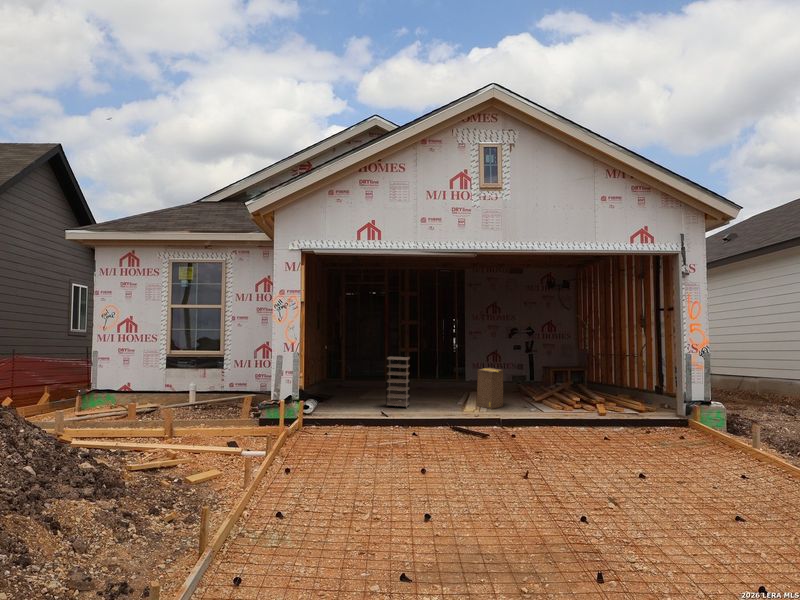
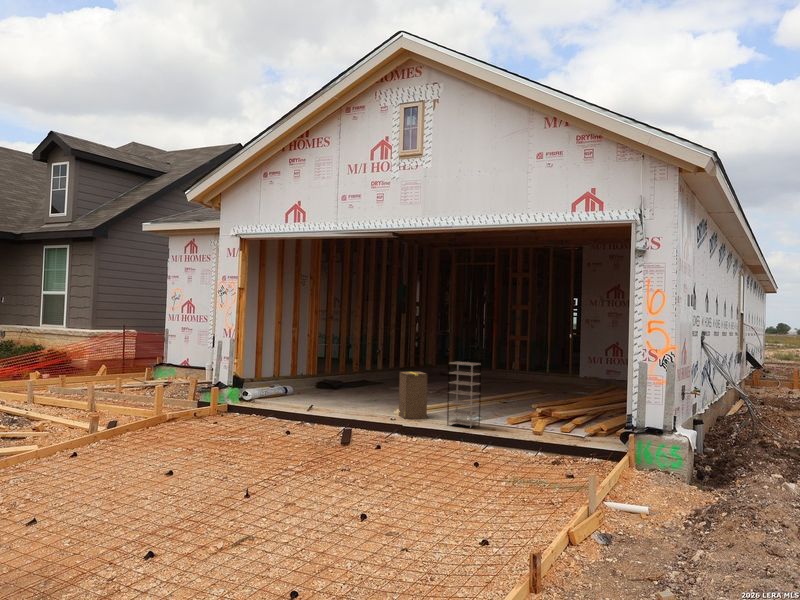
shelving unit: present [386,357,410,407] -> present [447,362,481,428]

